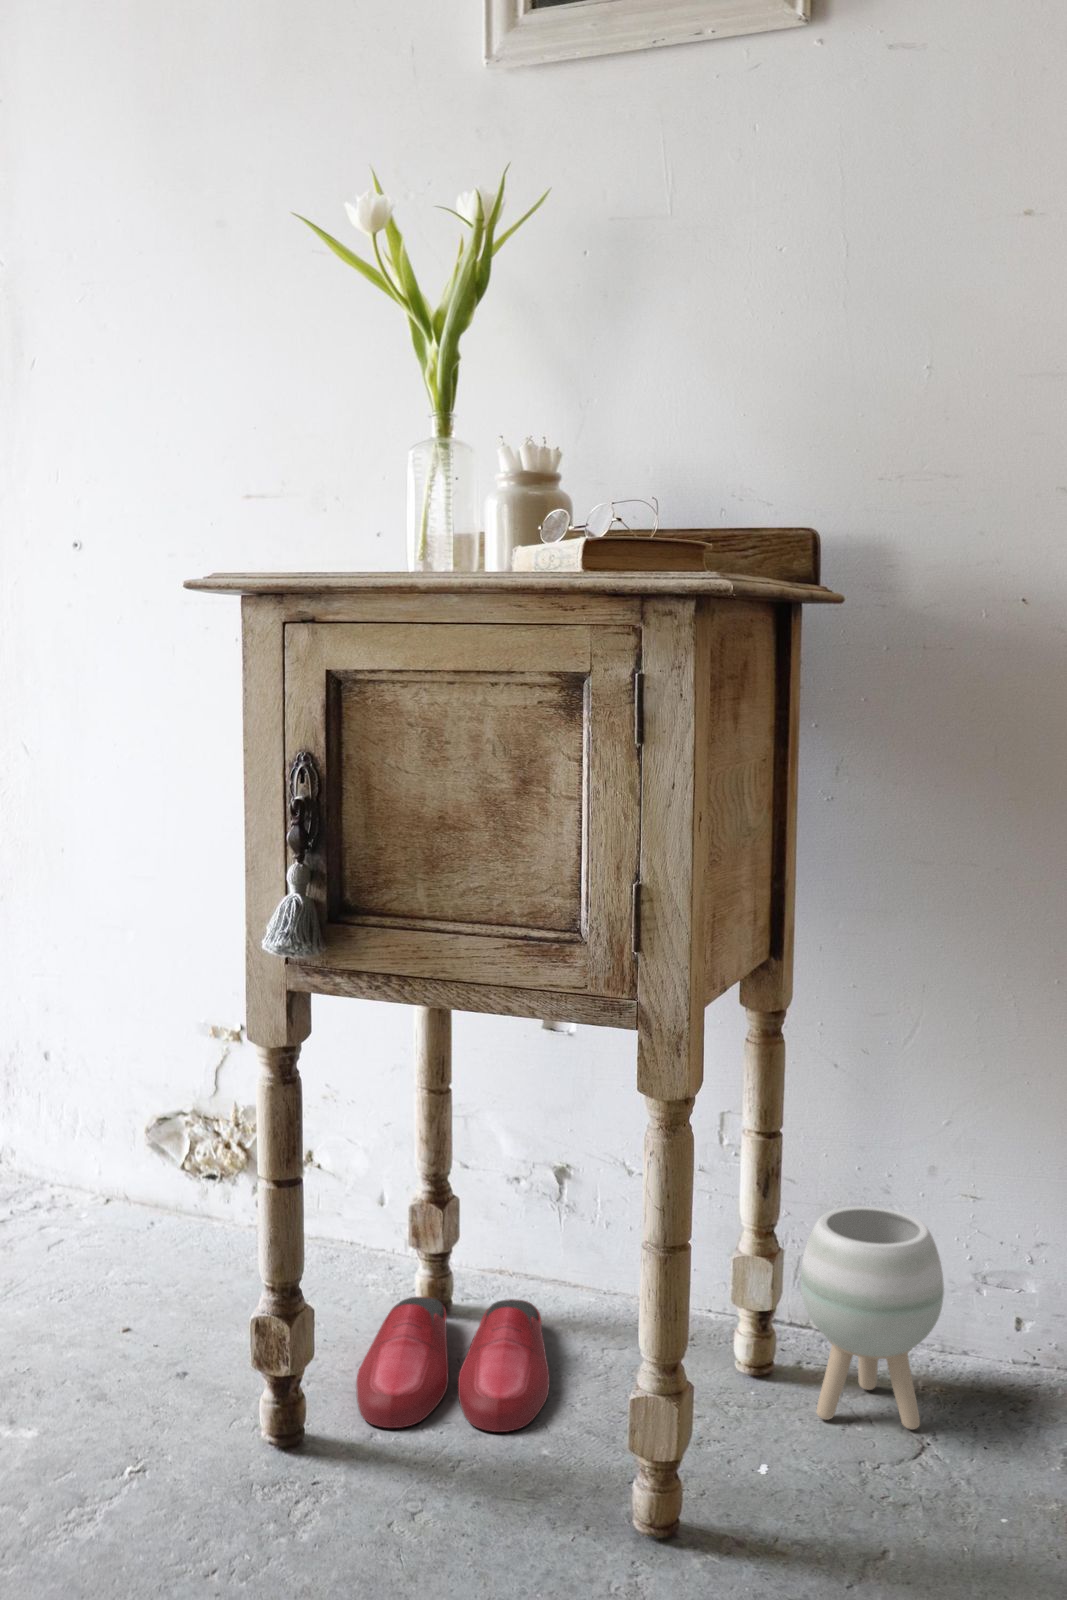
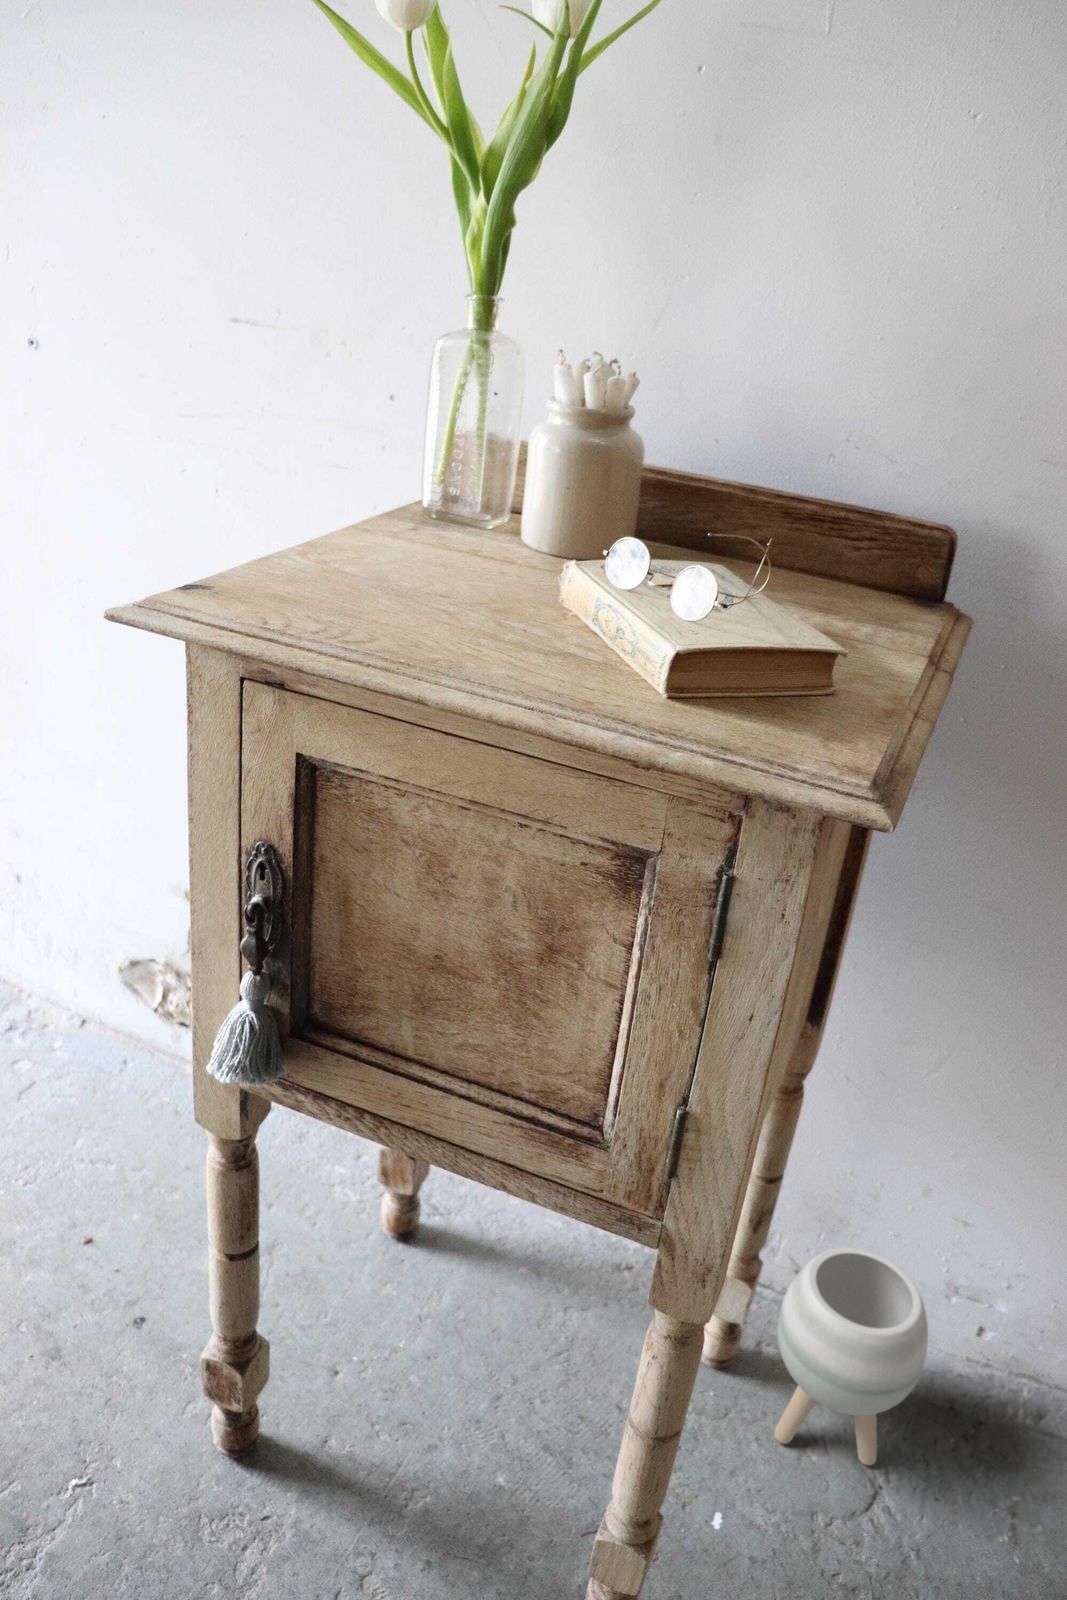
slippers: present [356,1297,549,1432] -> none [314,1228,510,1446]

